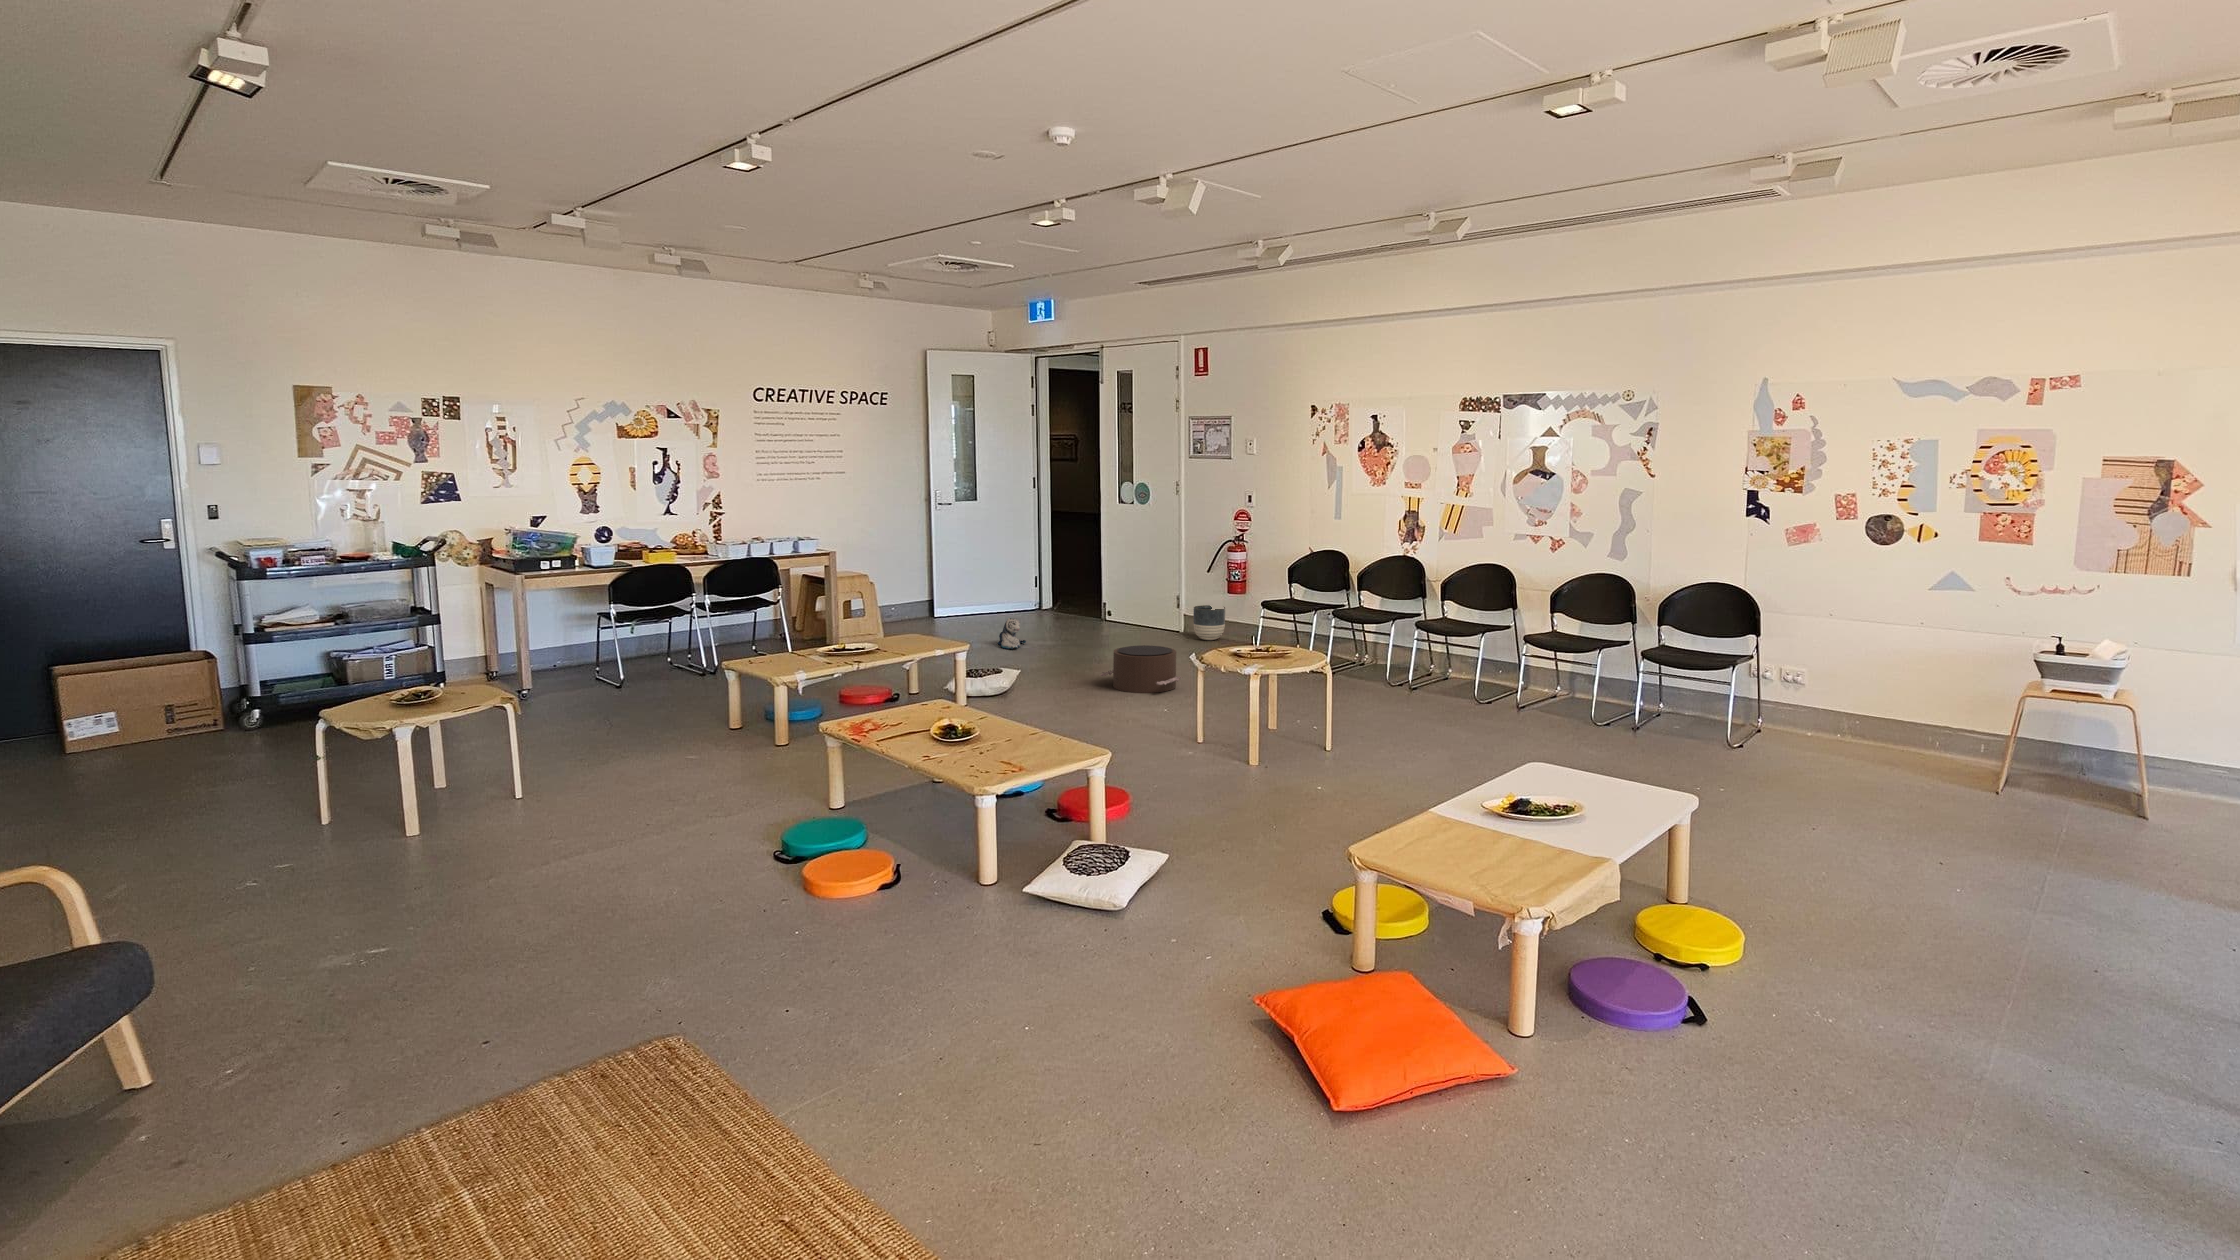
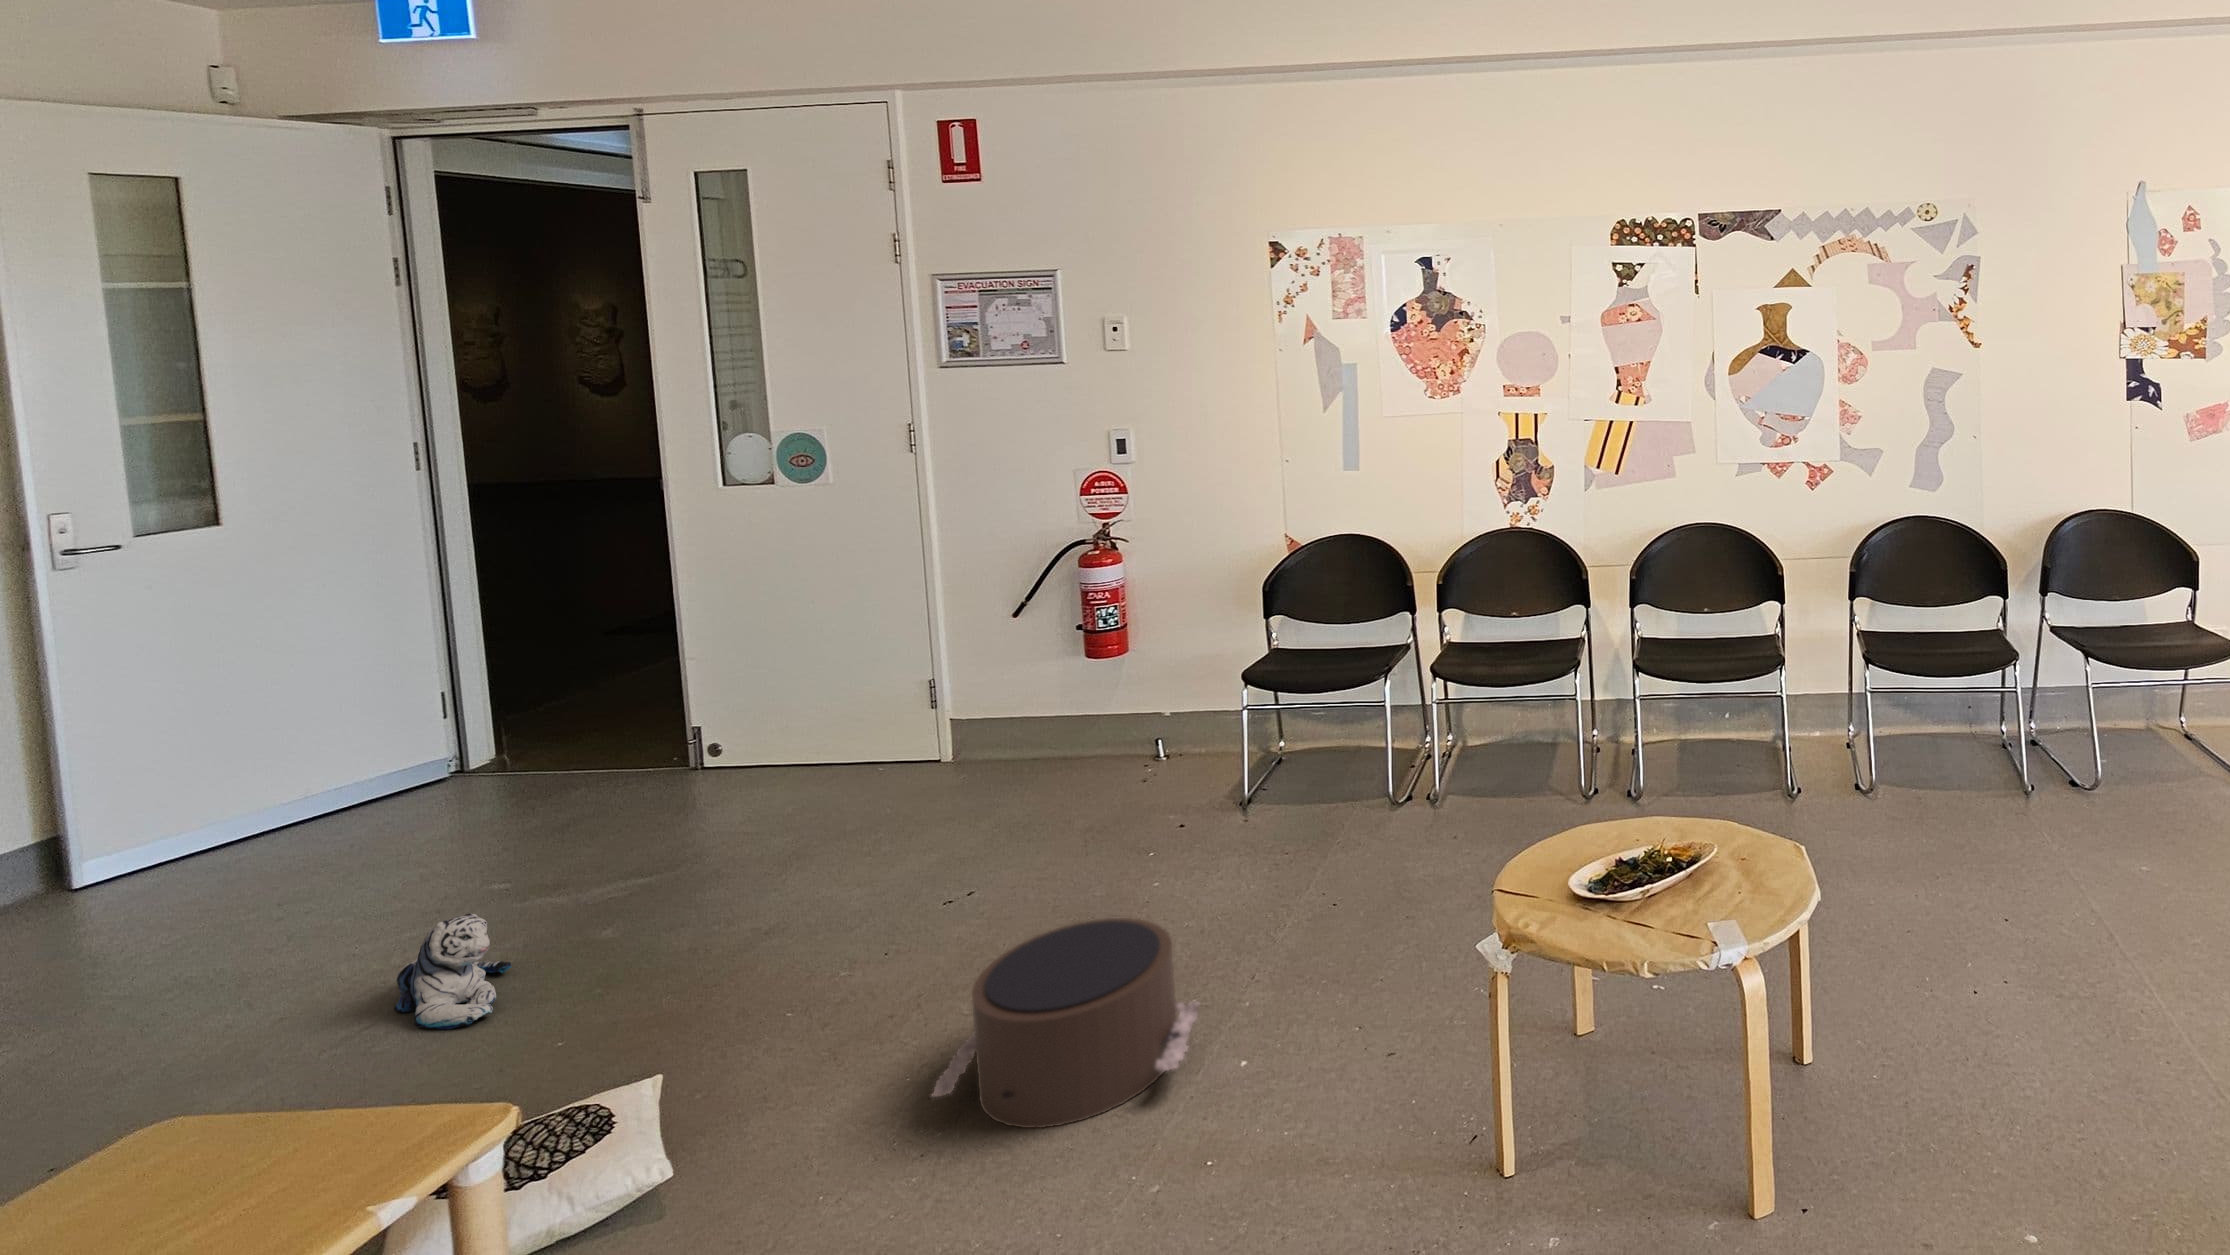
planter: present [1193,605,1225,640] -> none [1007,691,1089,779]

